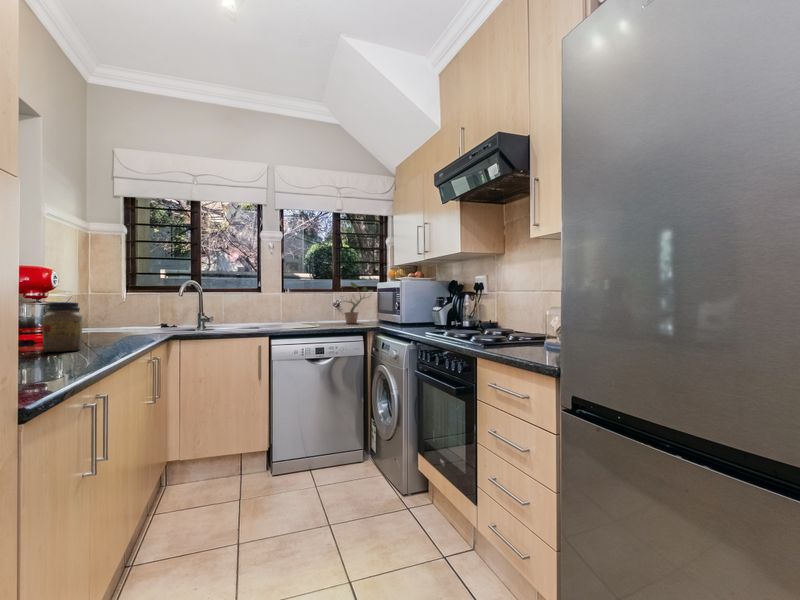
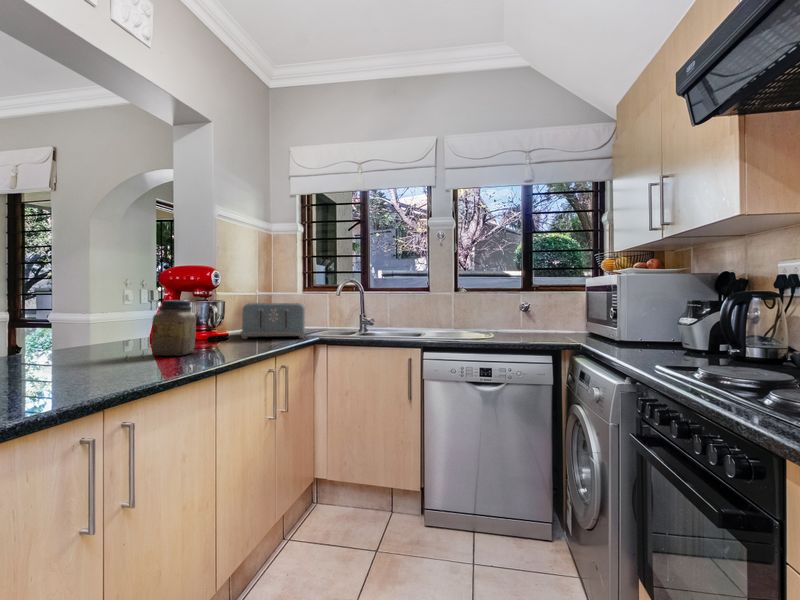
potted plant: present [343,282,372,323] -> none [521,276,579,335]
toaster: none [86,304,162,338] -> present [241,303,305,339]

